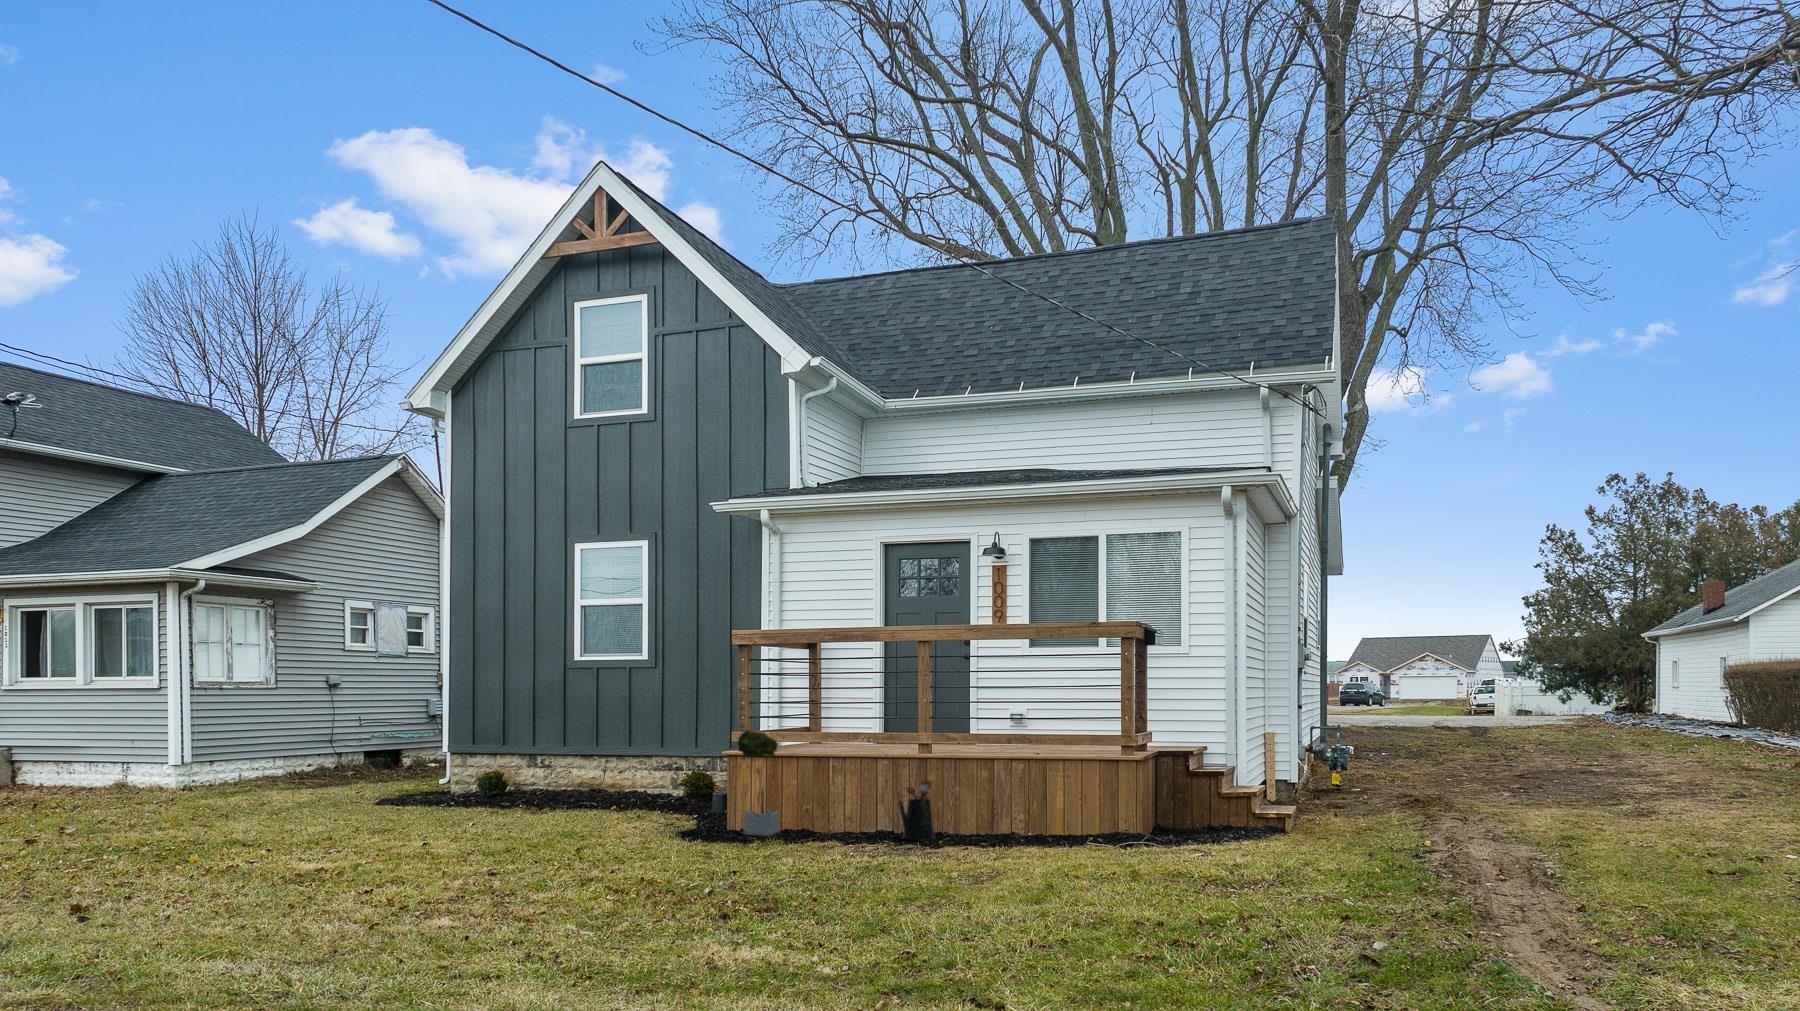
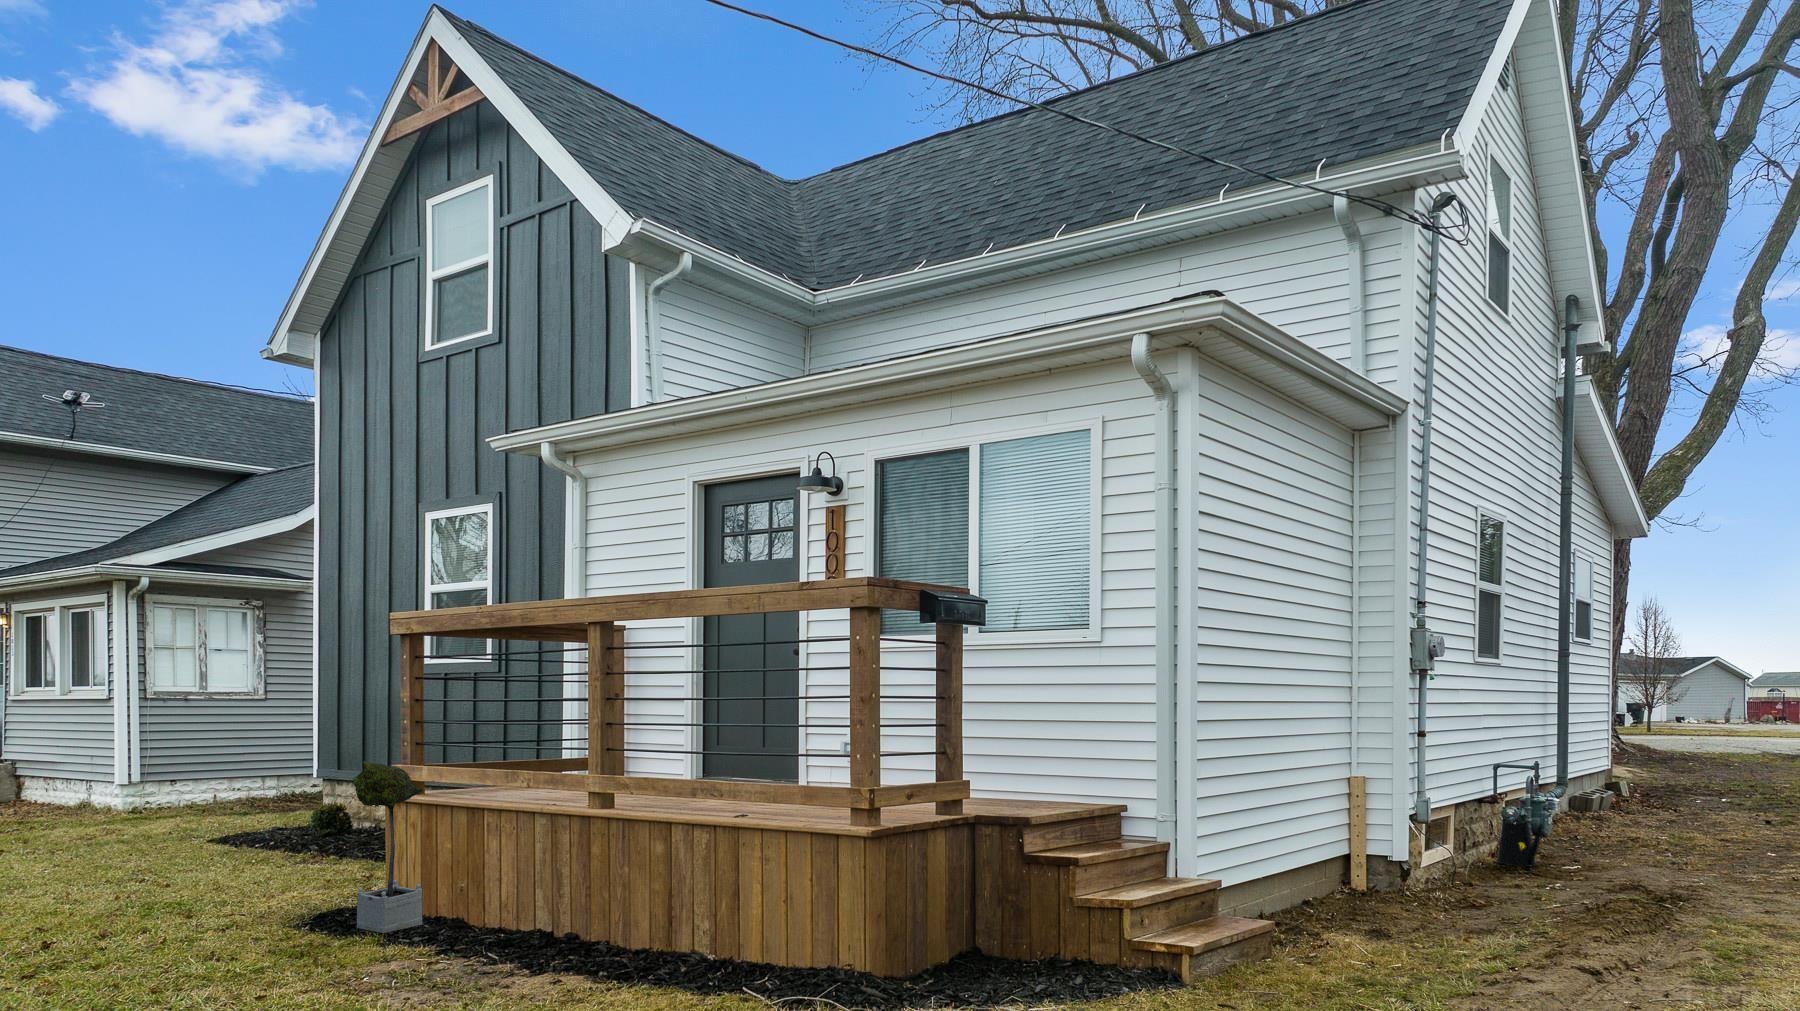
watering can: present [899,780,935,841] -> present [1491,802,1543,867]

